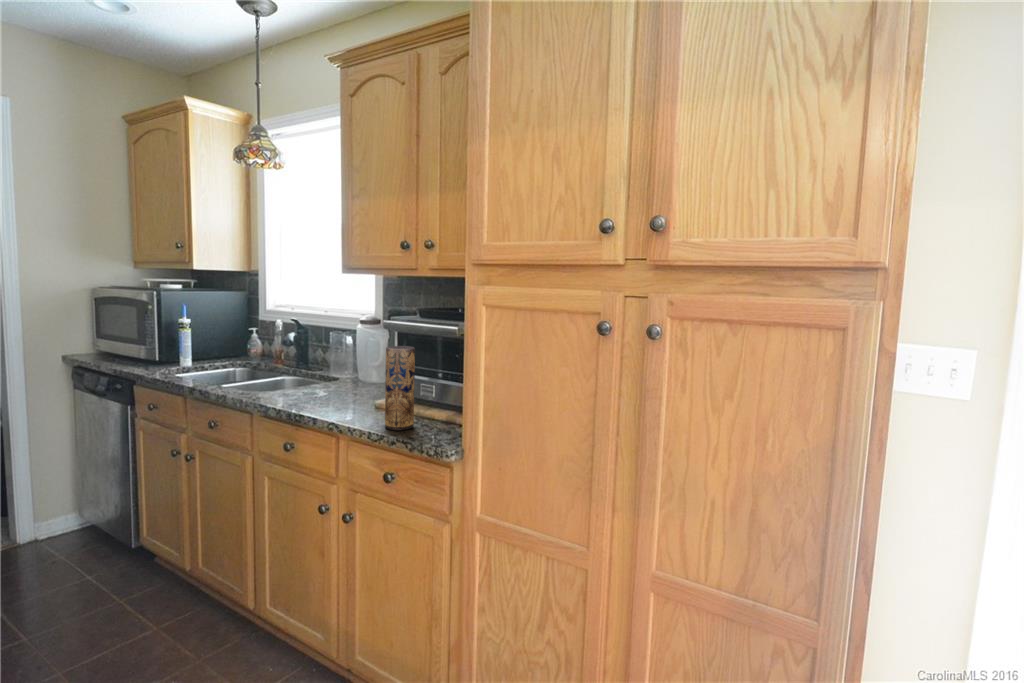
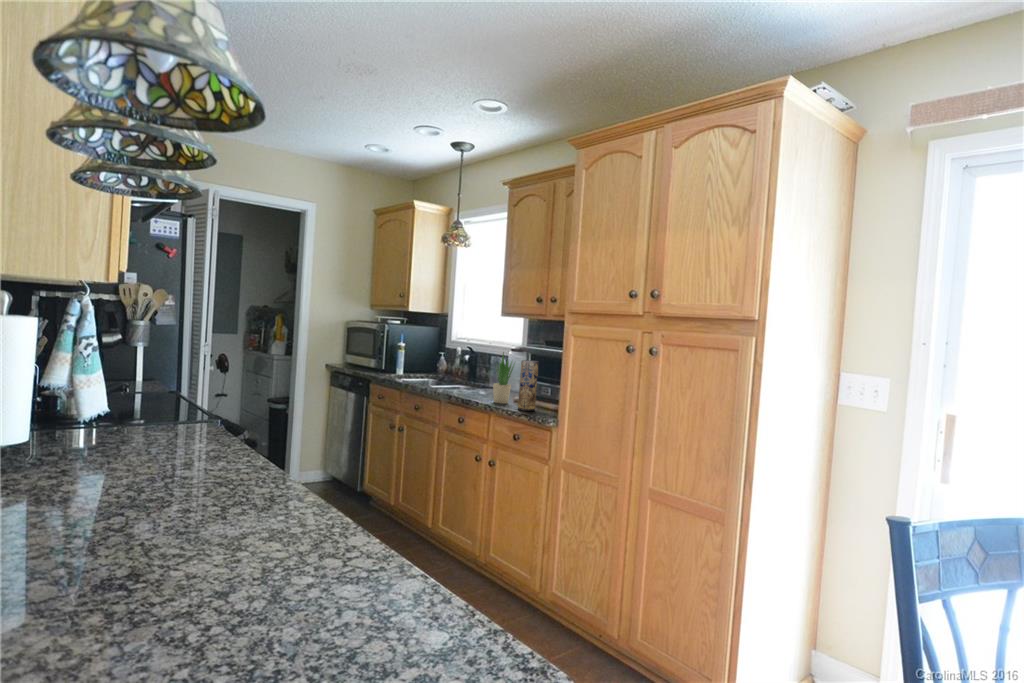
potted plant: none [338,332,374,416] -> present [493,353,514,404]

